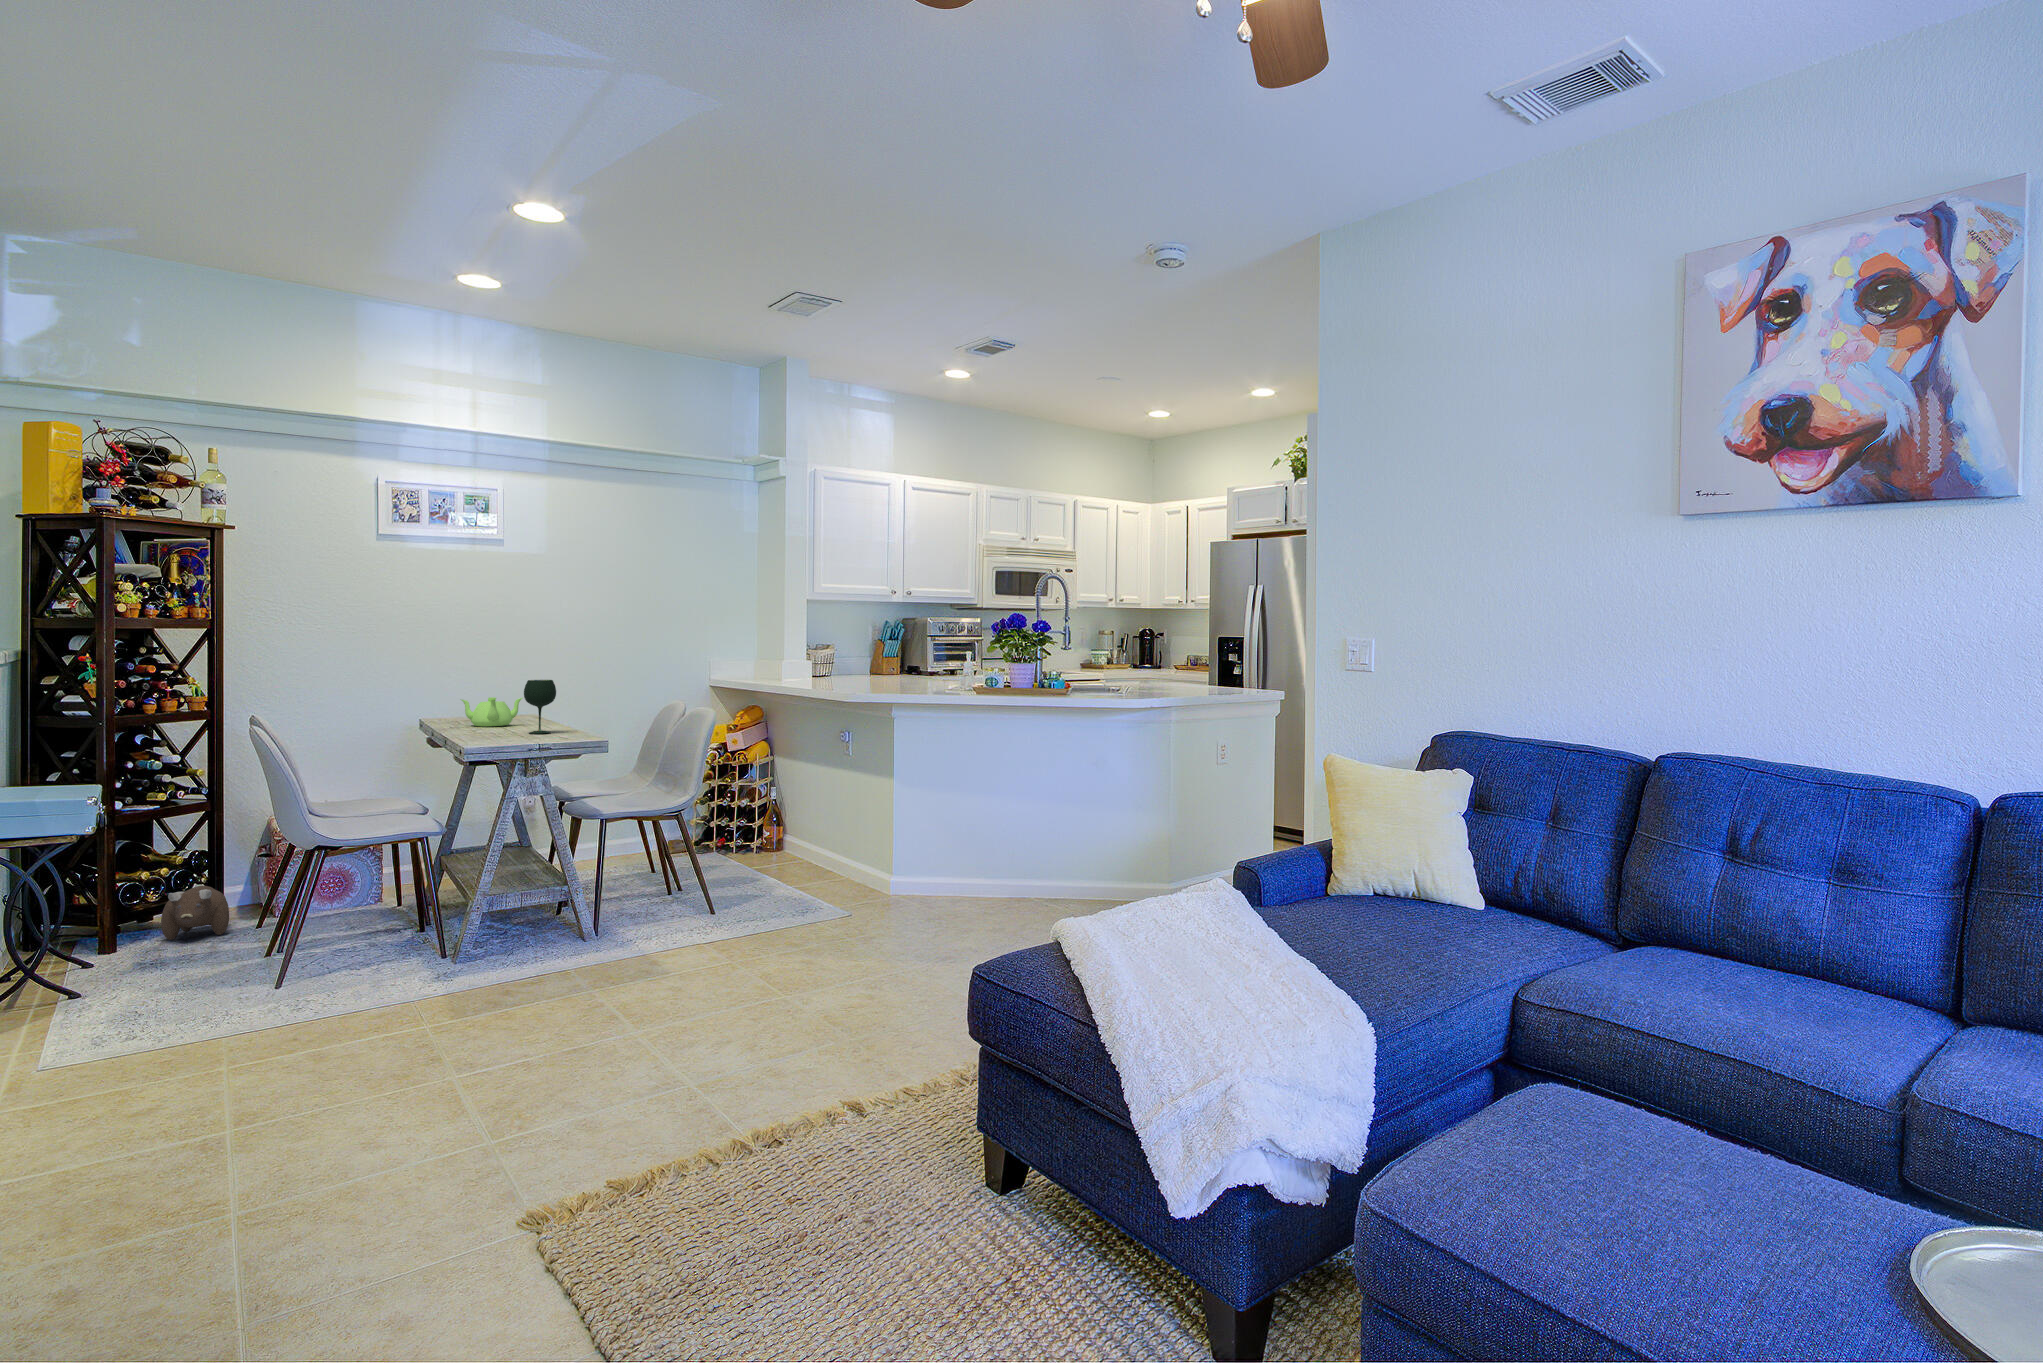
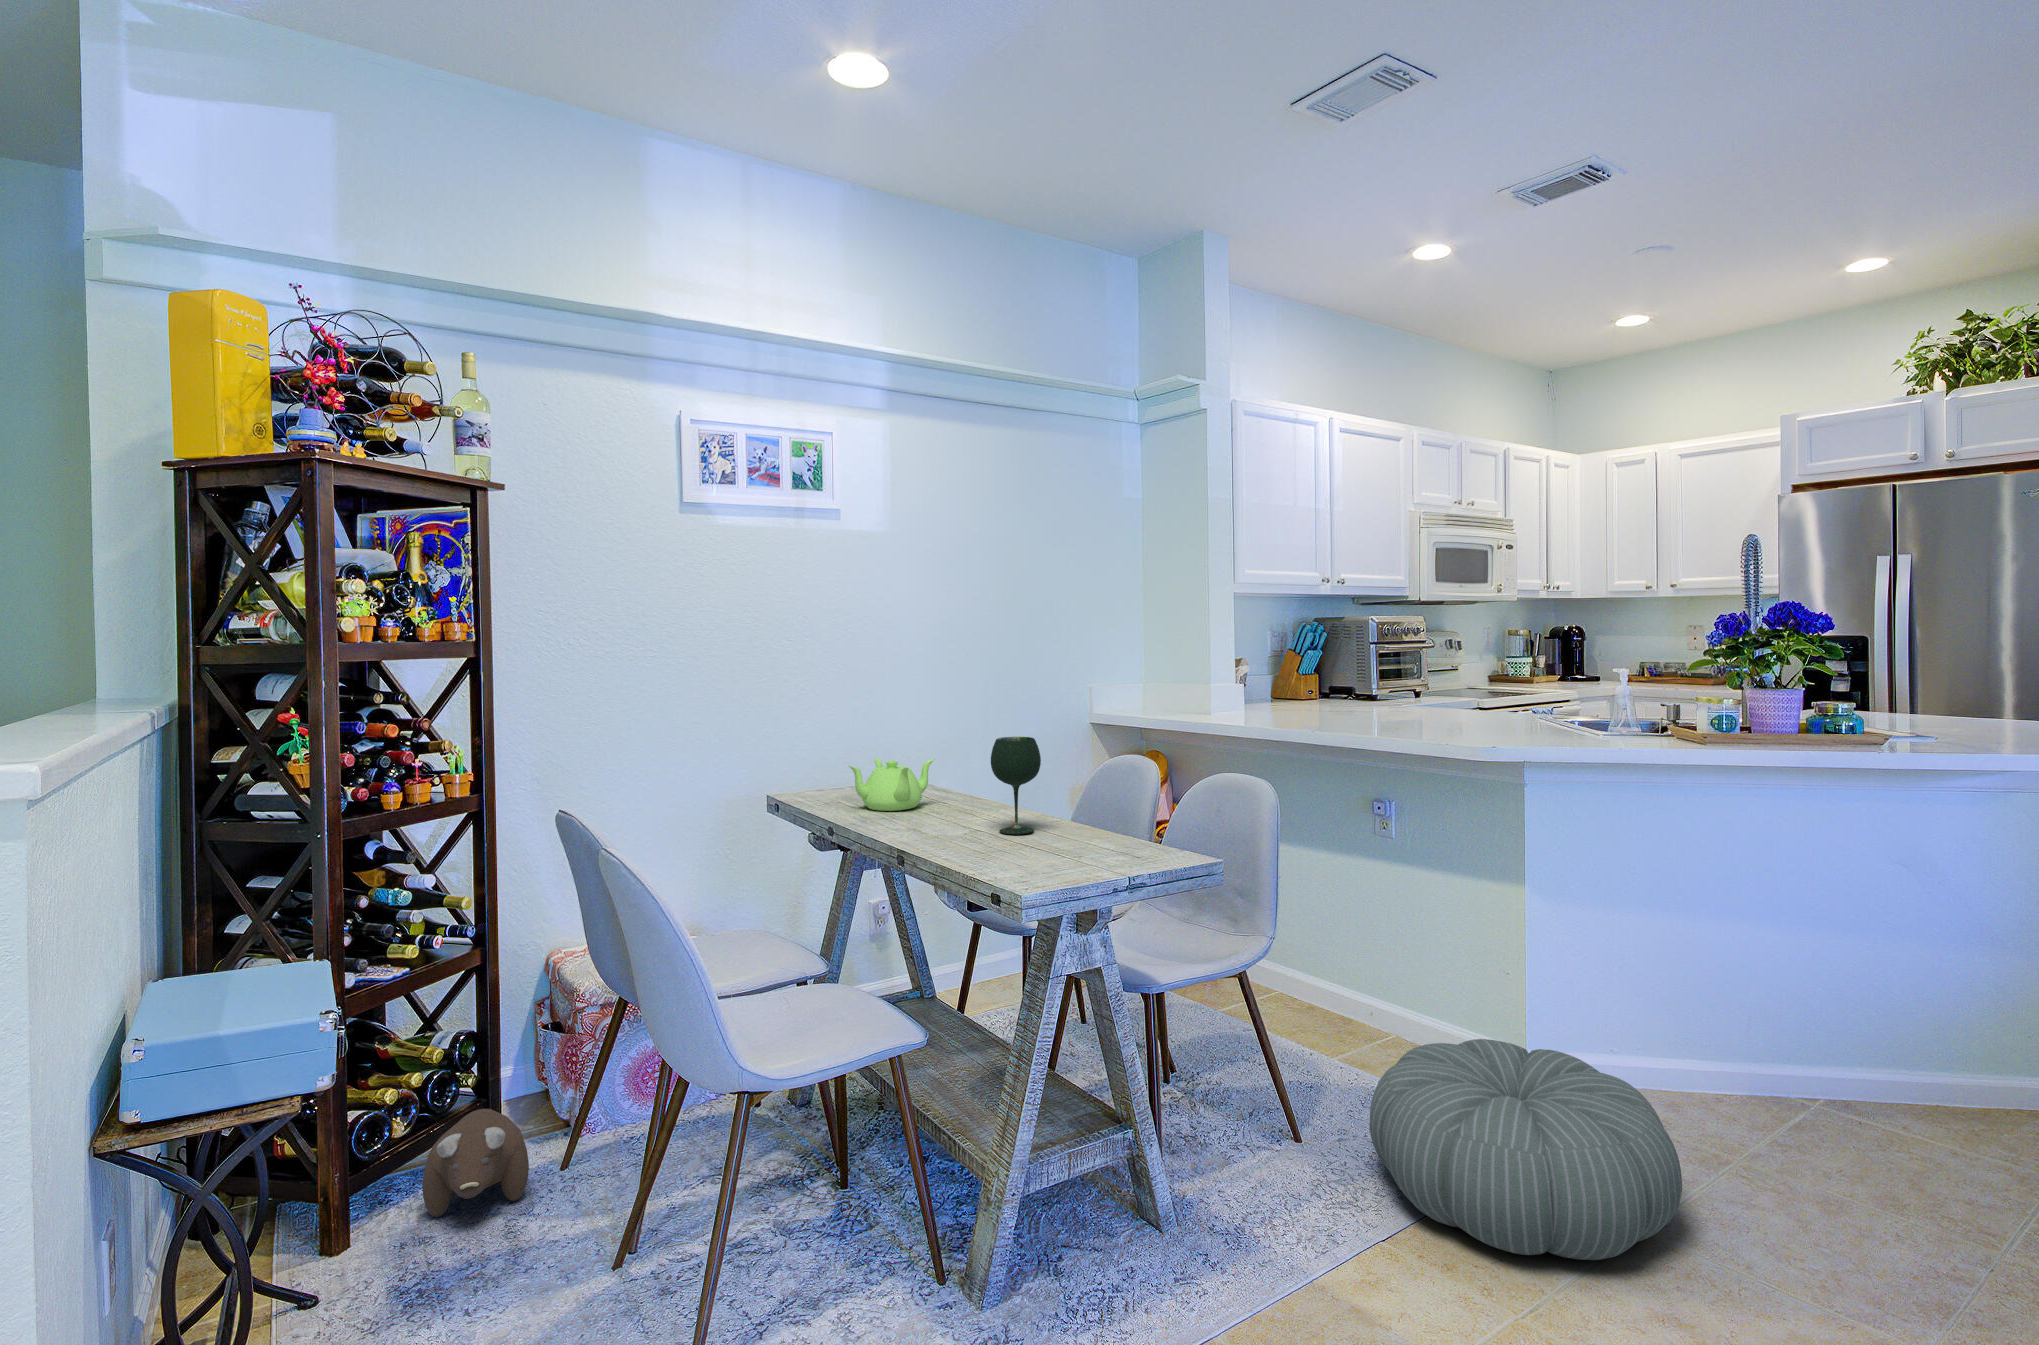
pouf: none [715,852,870,939] -> present [1370,1039,1682,1260]

